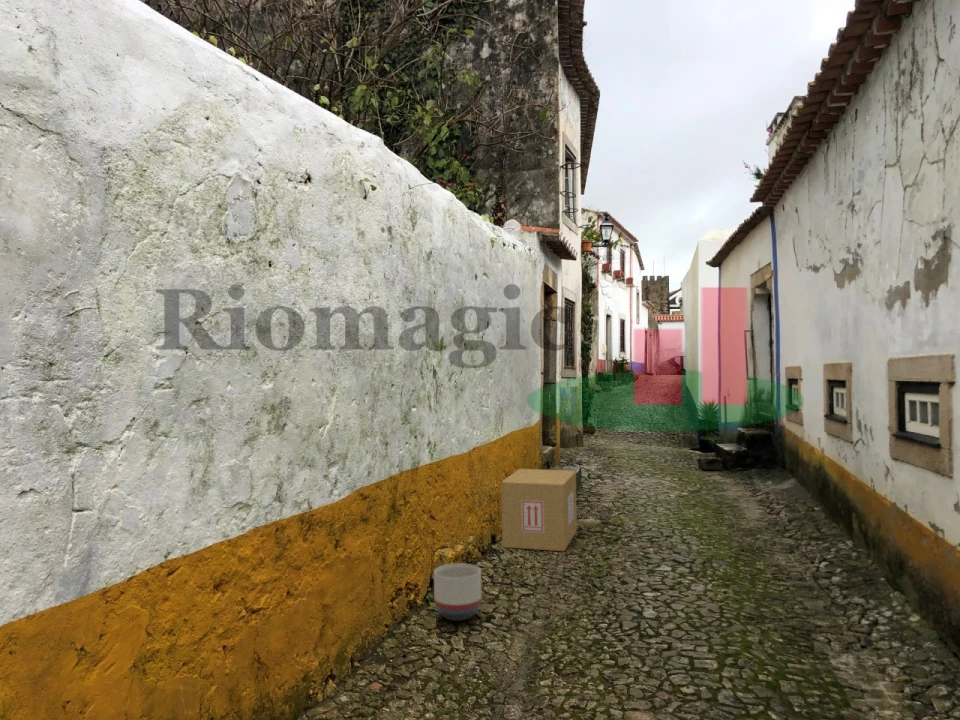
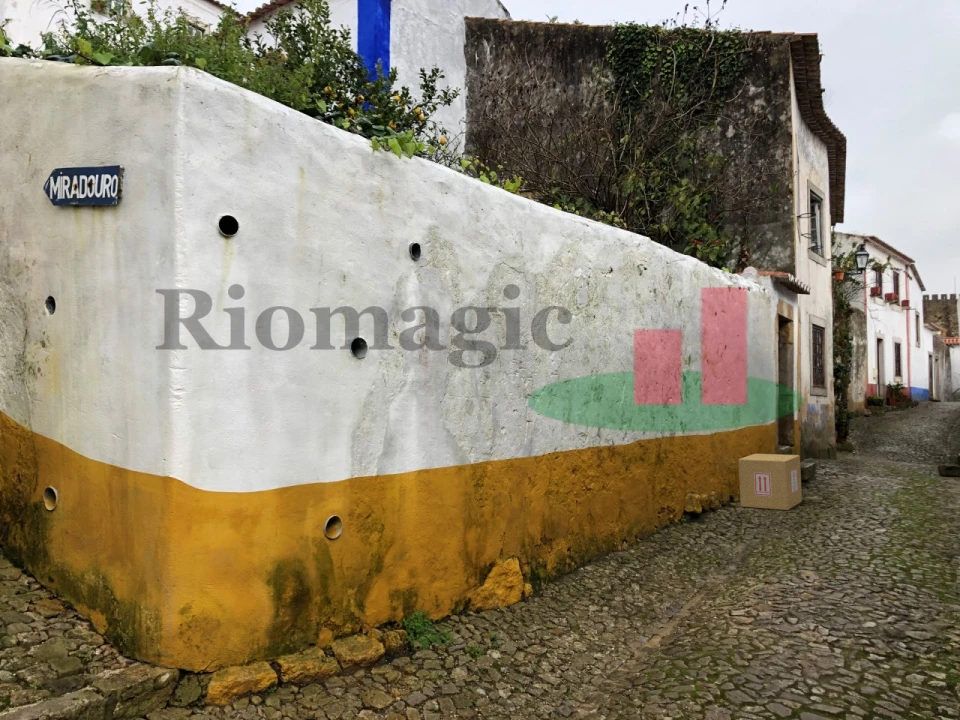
planter: present [434,563,481,621] -> none [686,501,718,534]

